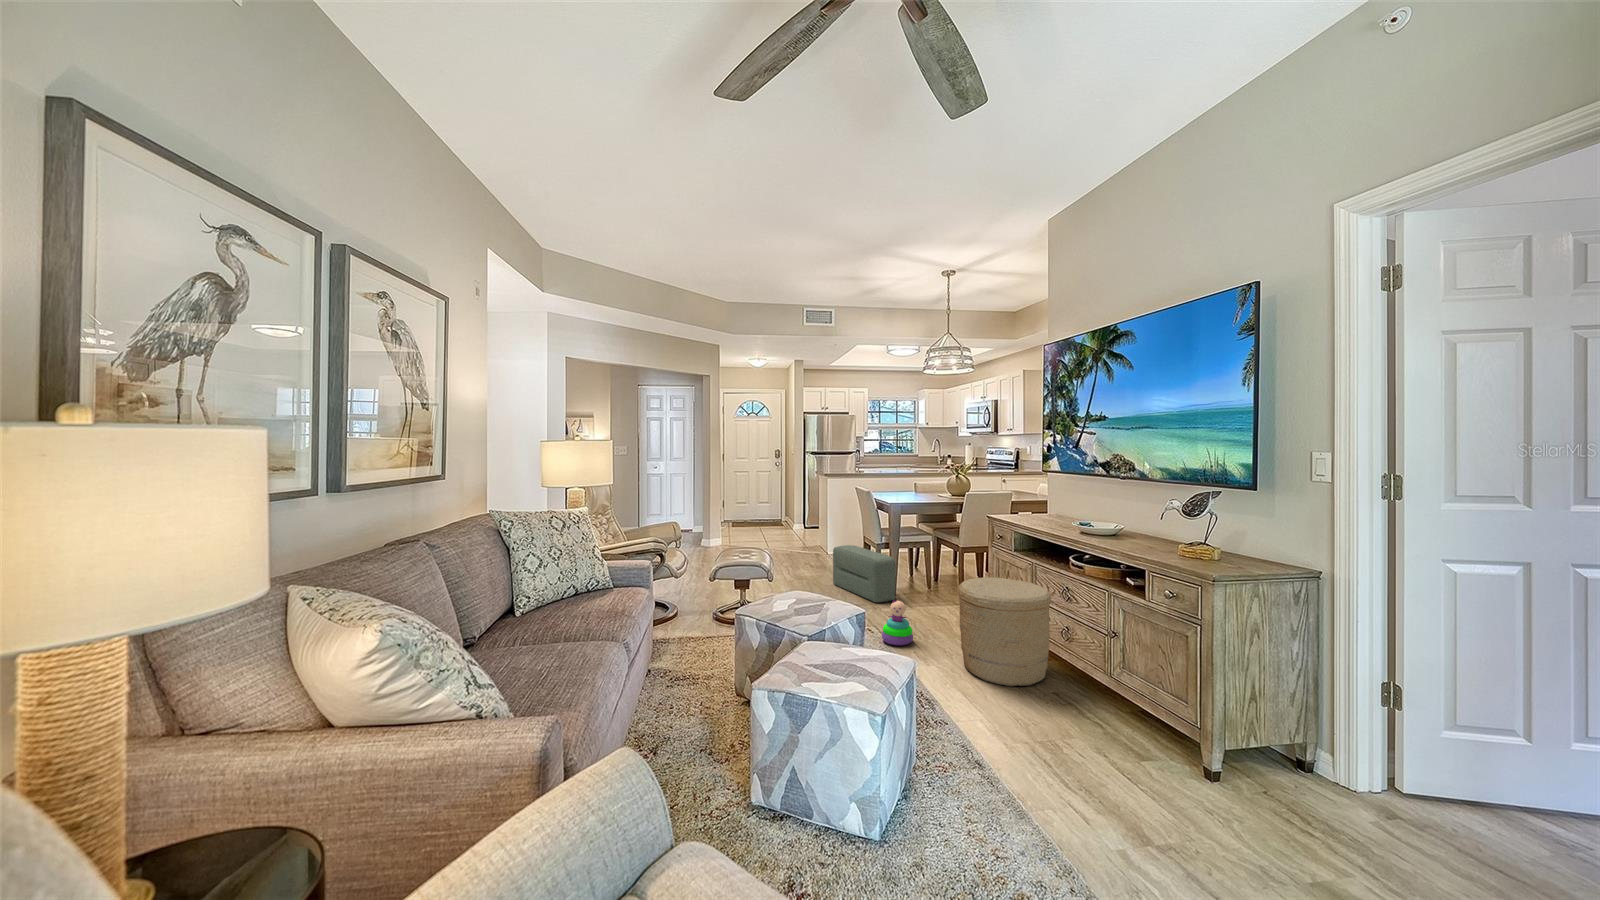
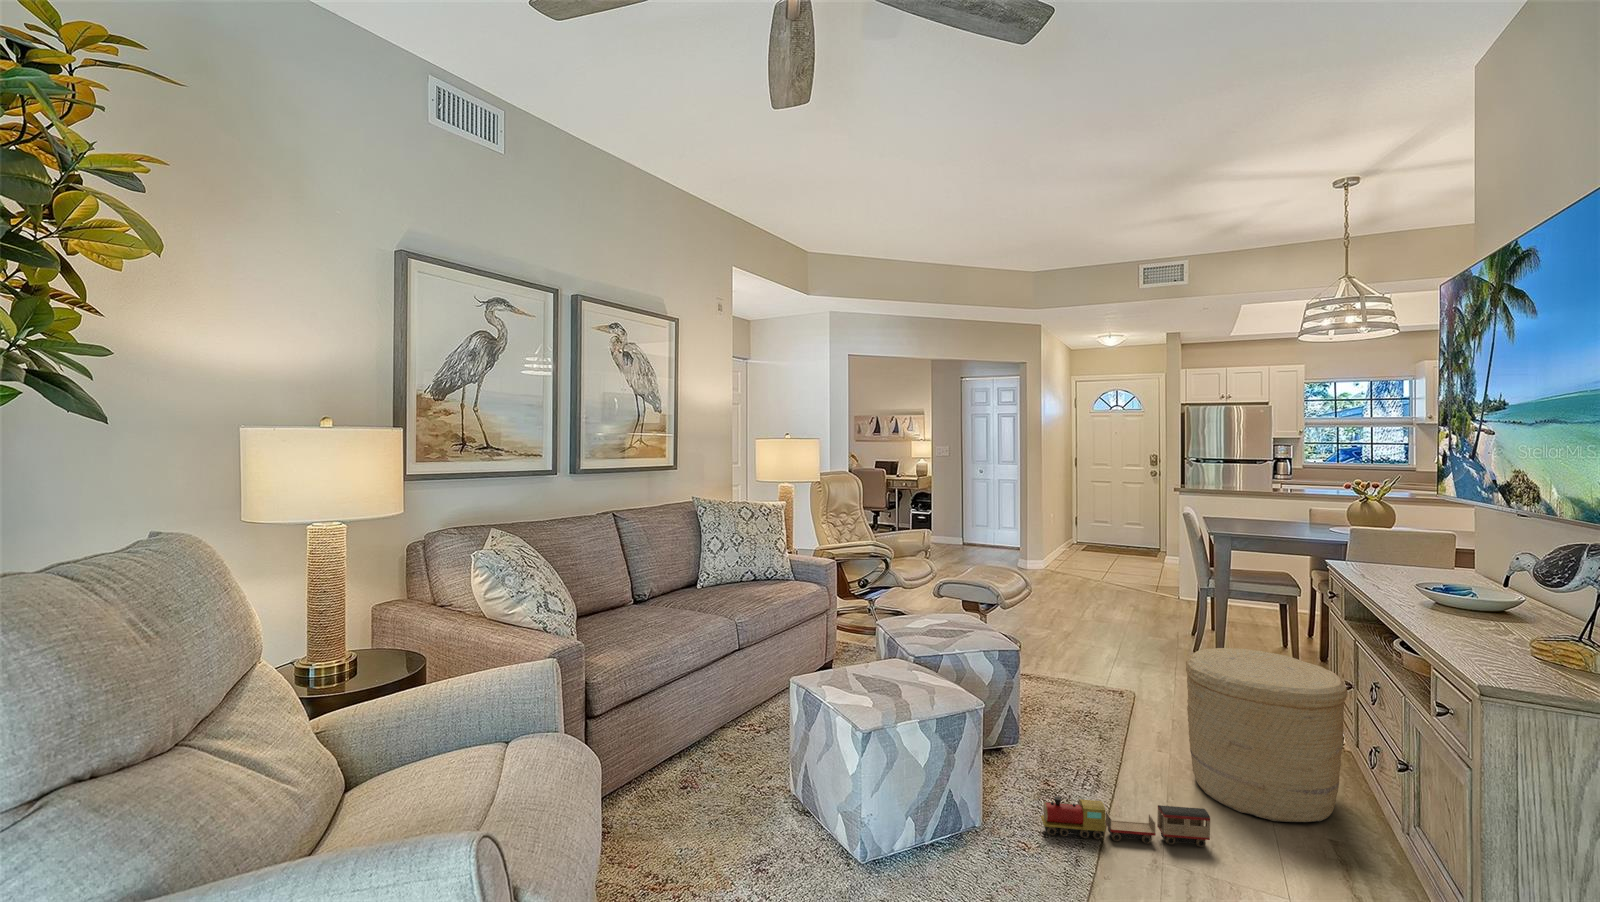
pouf: present [833,545,895,603] -> none [1139,587,1209,674]
stacking toy: present [882,600,913,646] -> none [1115,660,1163,725]
toy train: none [942,691,1028,747] -> present [1041,796,1210,847]

